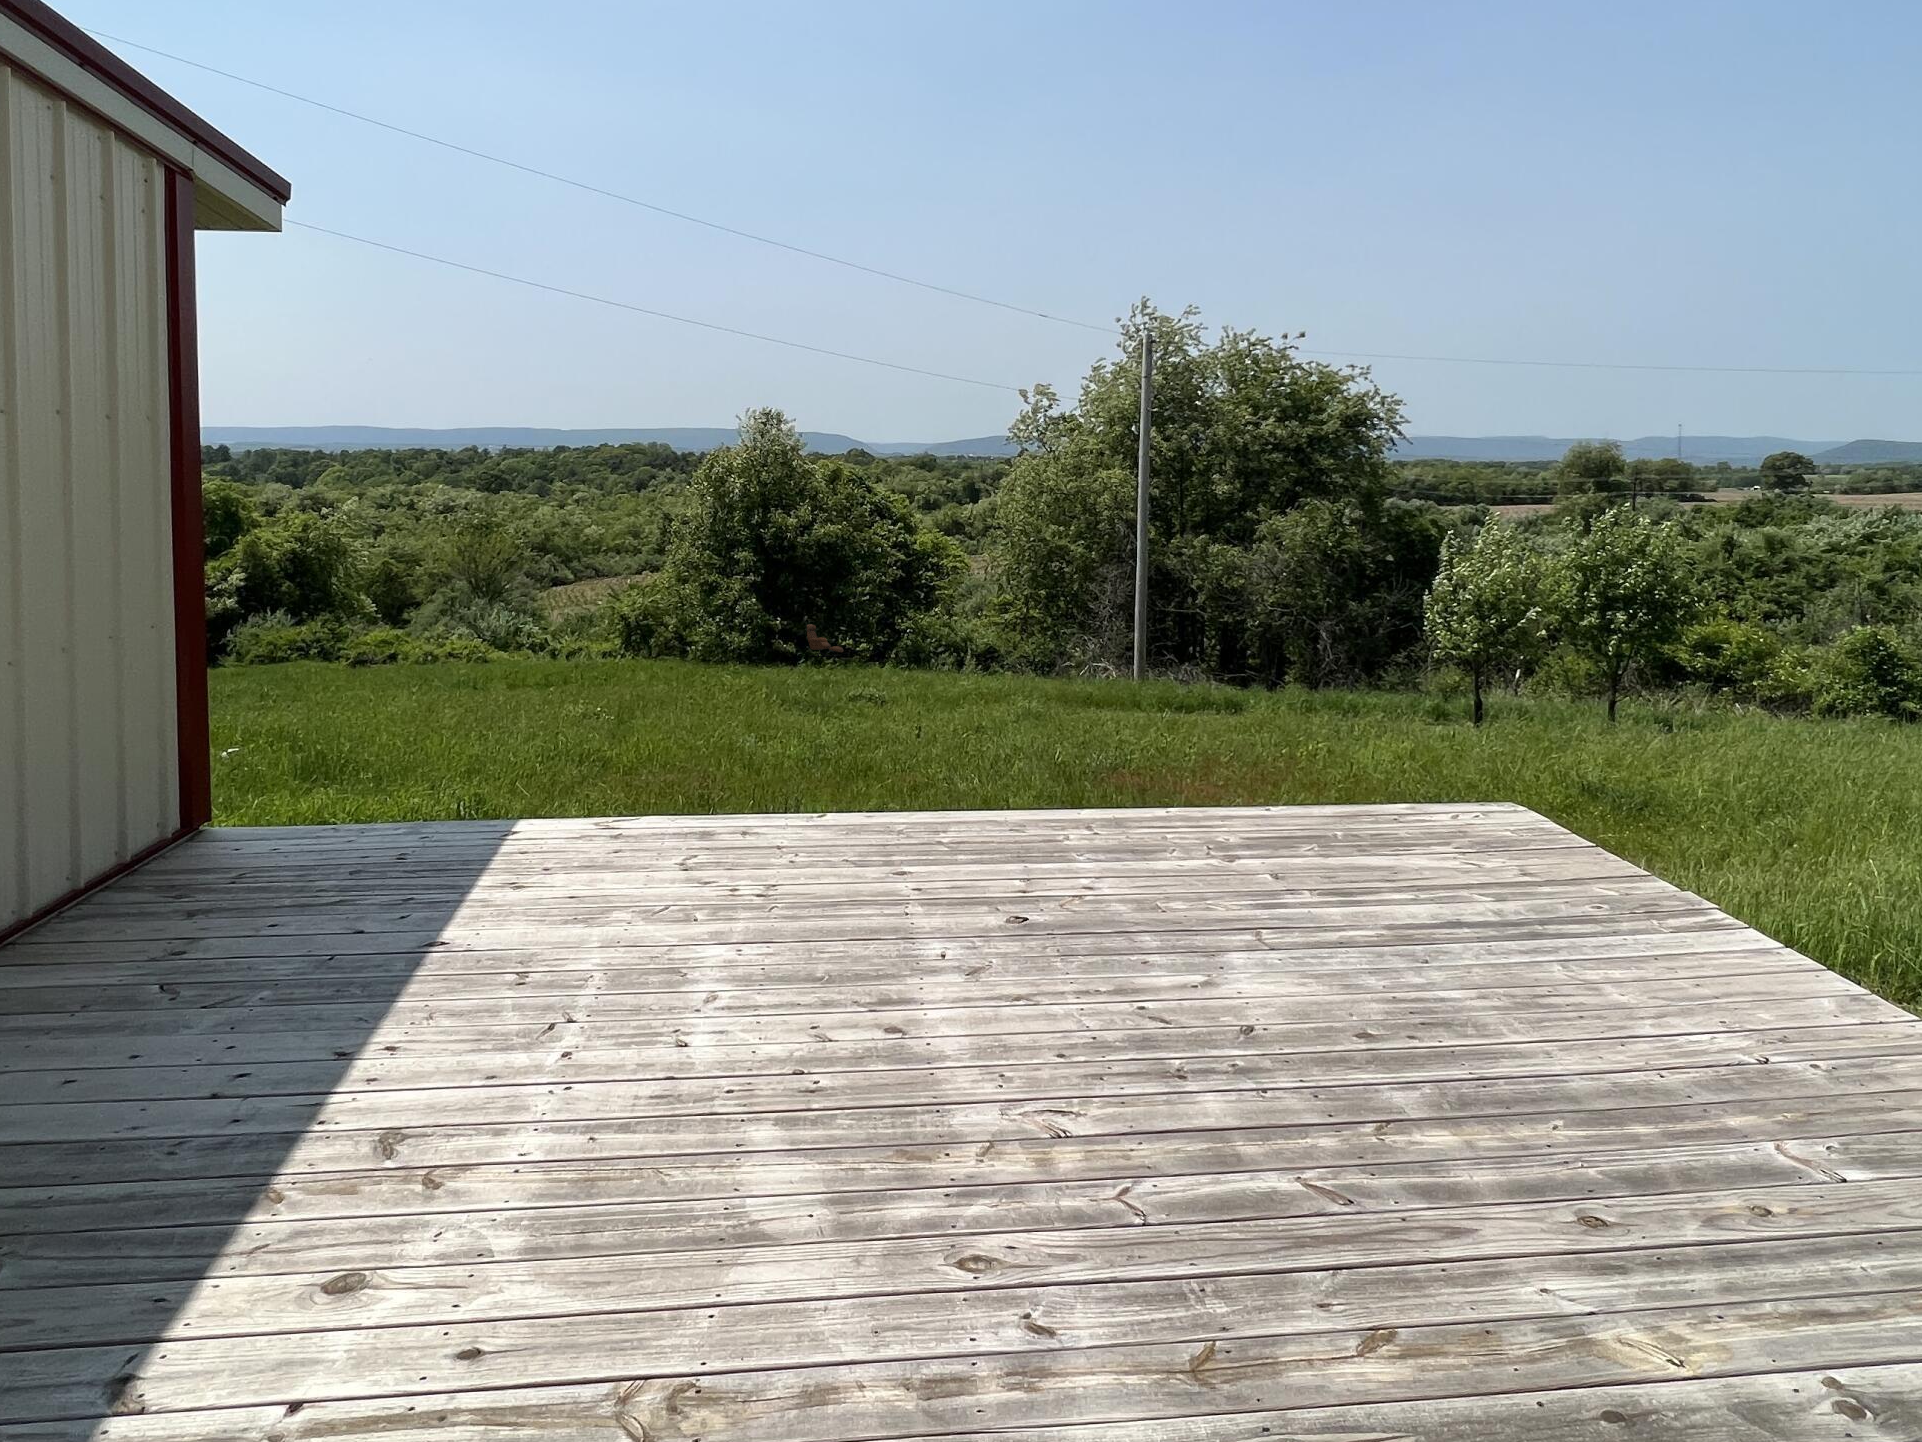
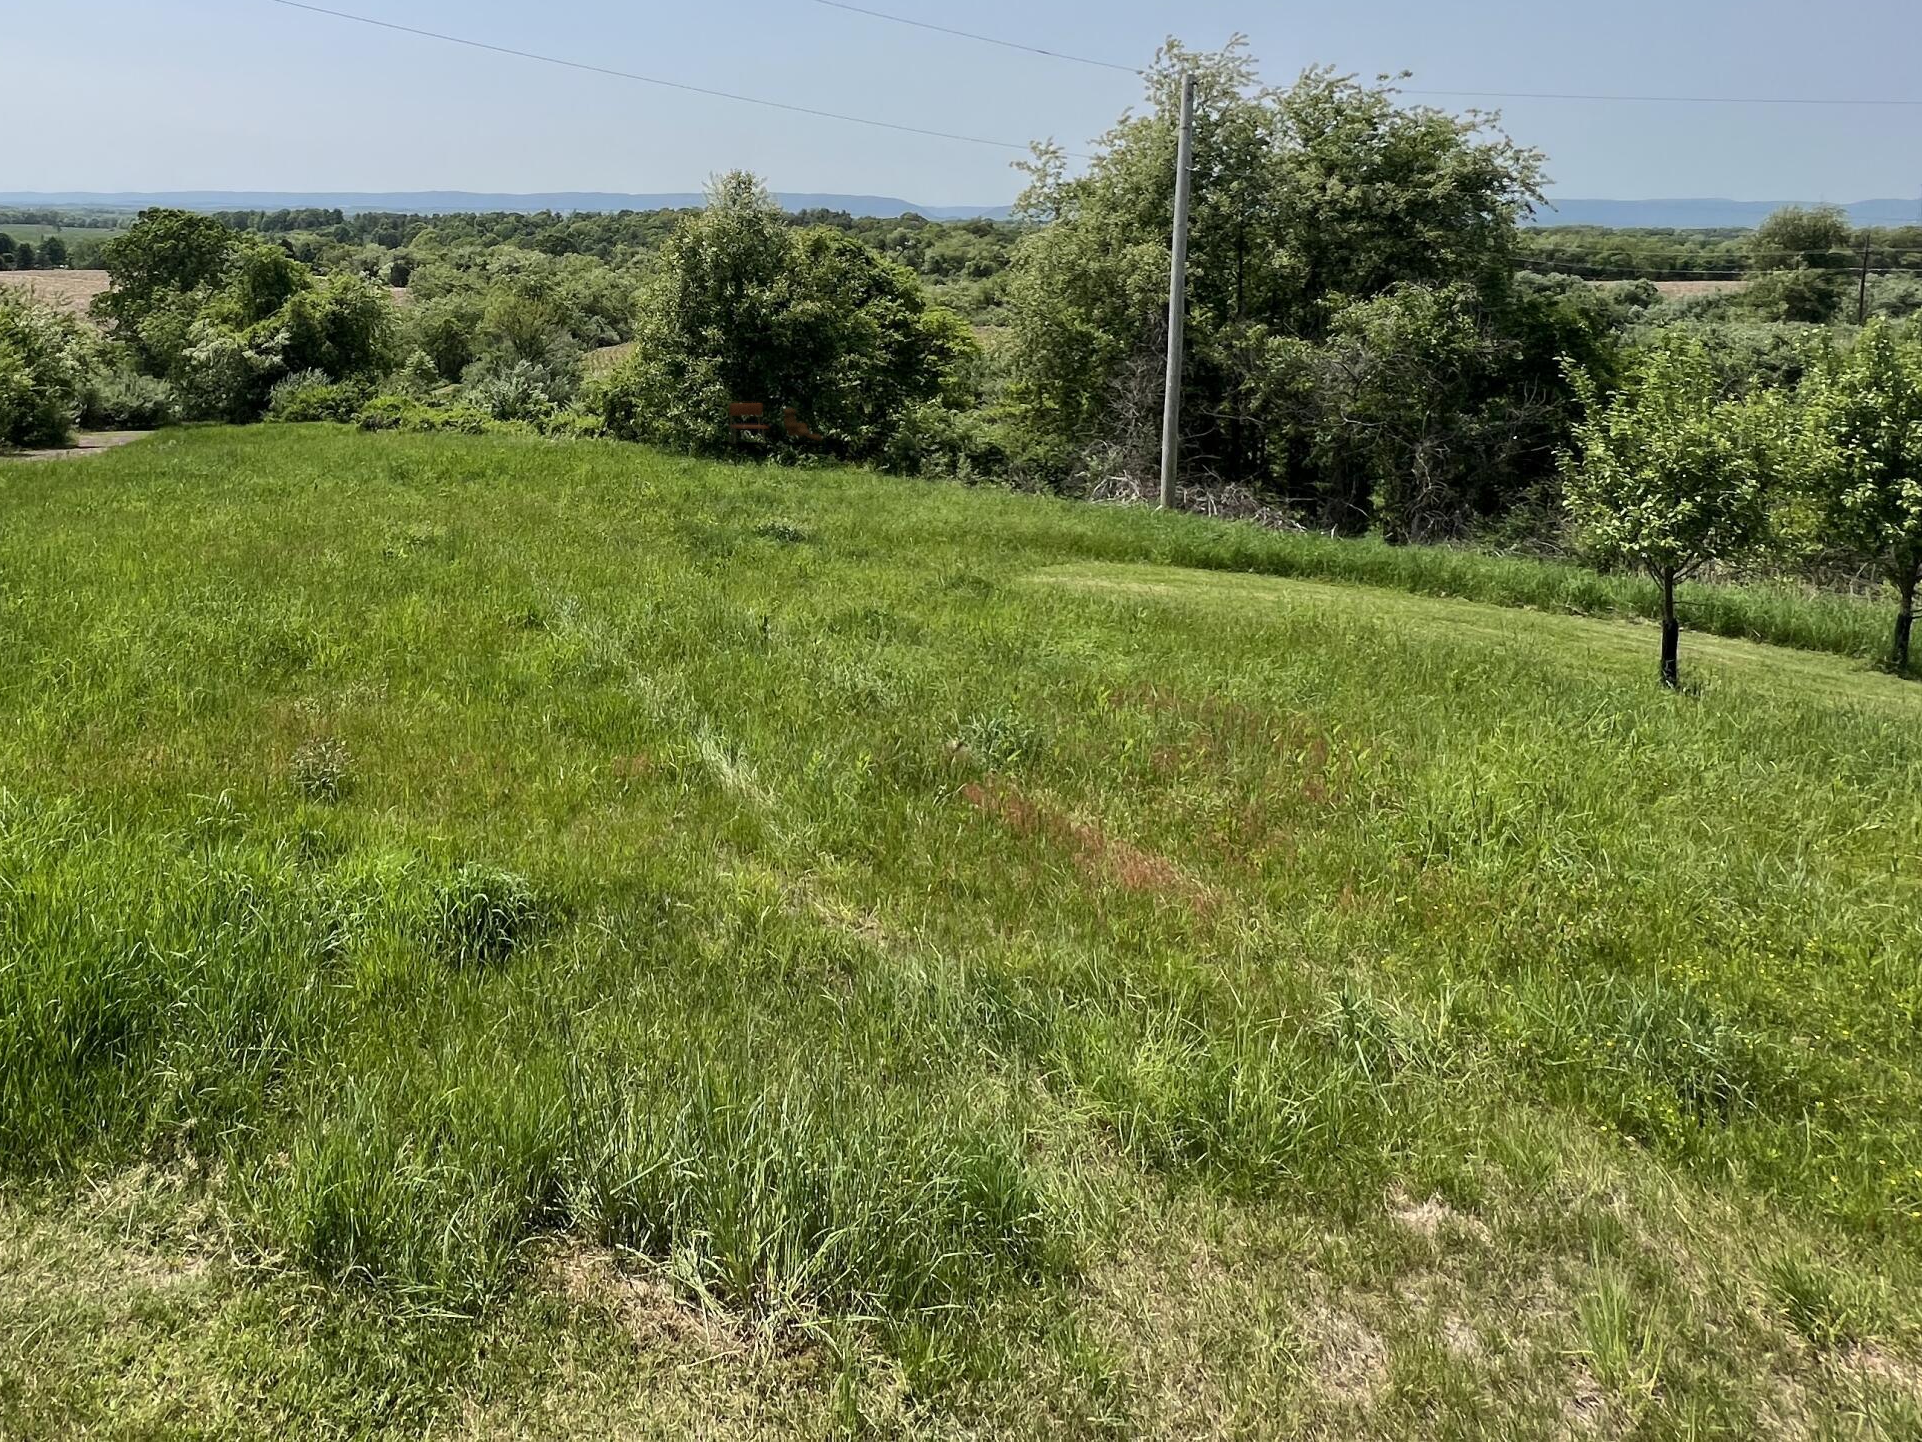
bench: none [757,621,795,659] -> present [729,403,768,443]

